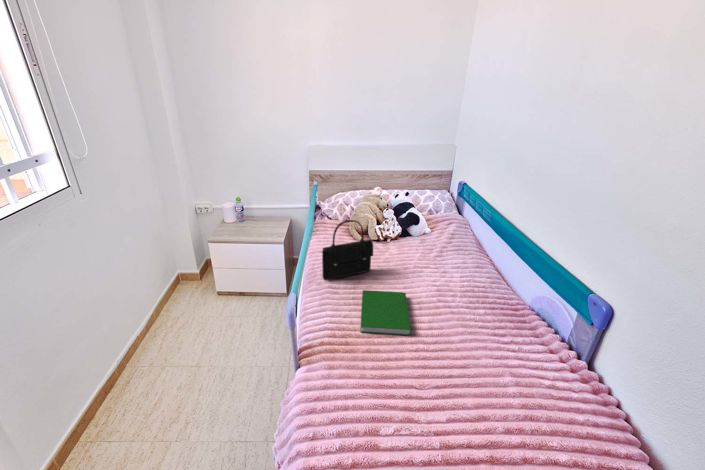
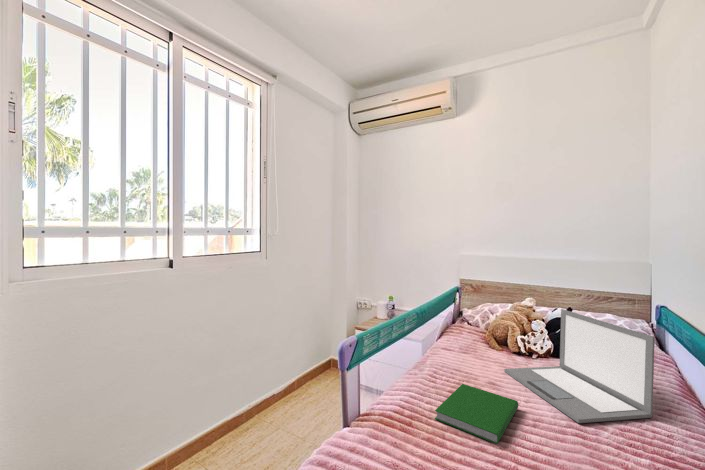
laptop: none [379,204,481,295] -> present [504,309,655,423]
handbag: present [322,220,373,280] -> none [428,303,490,374]

